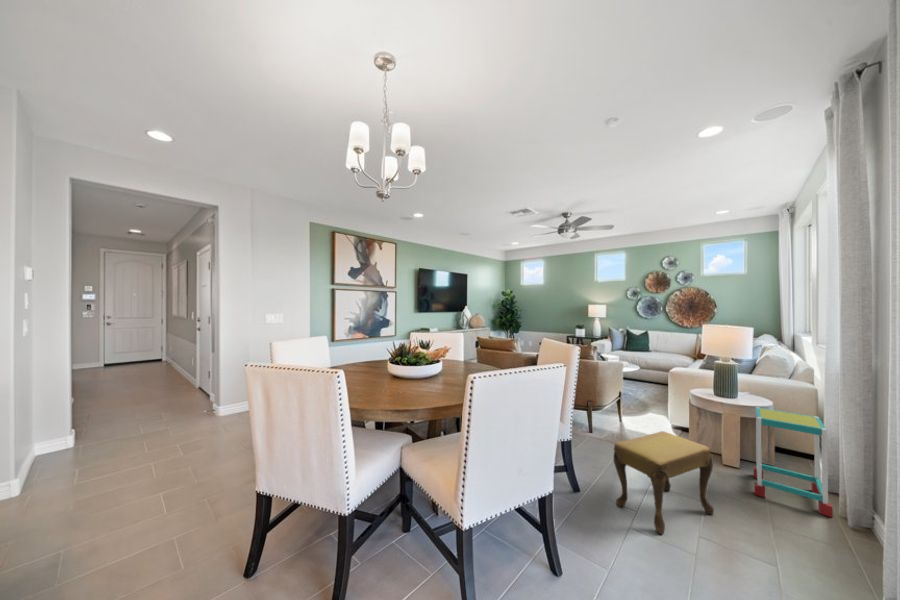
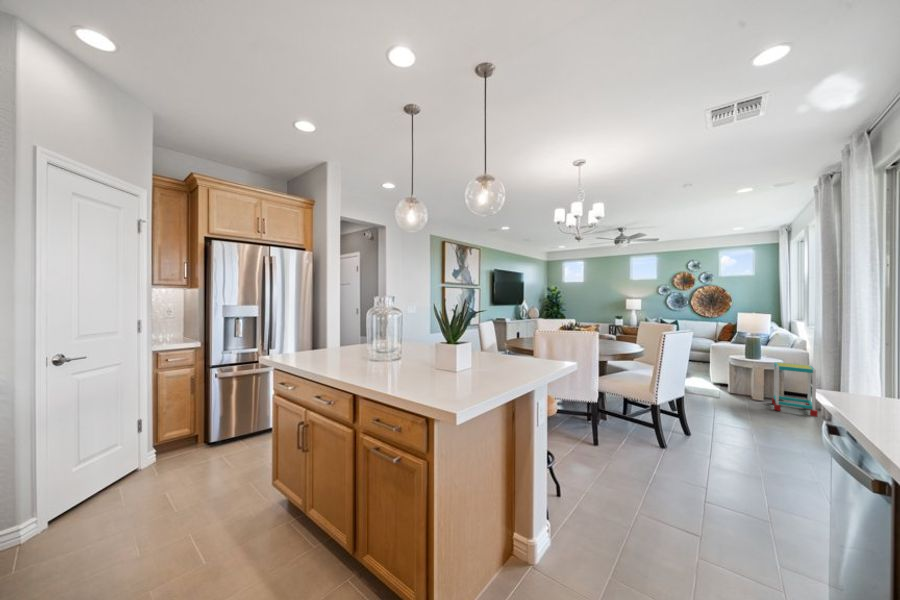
footstool: present [614,431,714,534] -> none [698,375,754,424]

